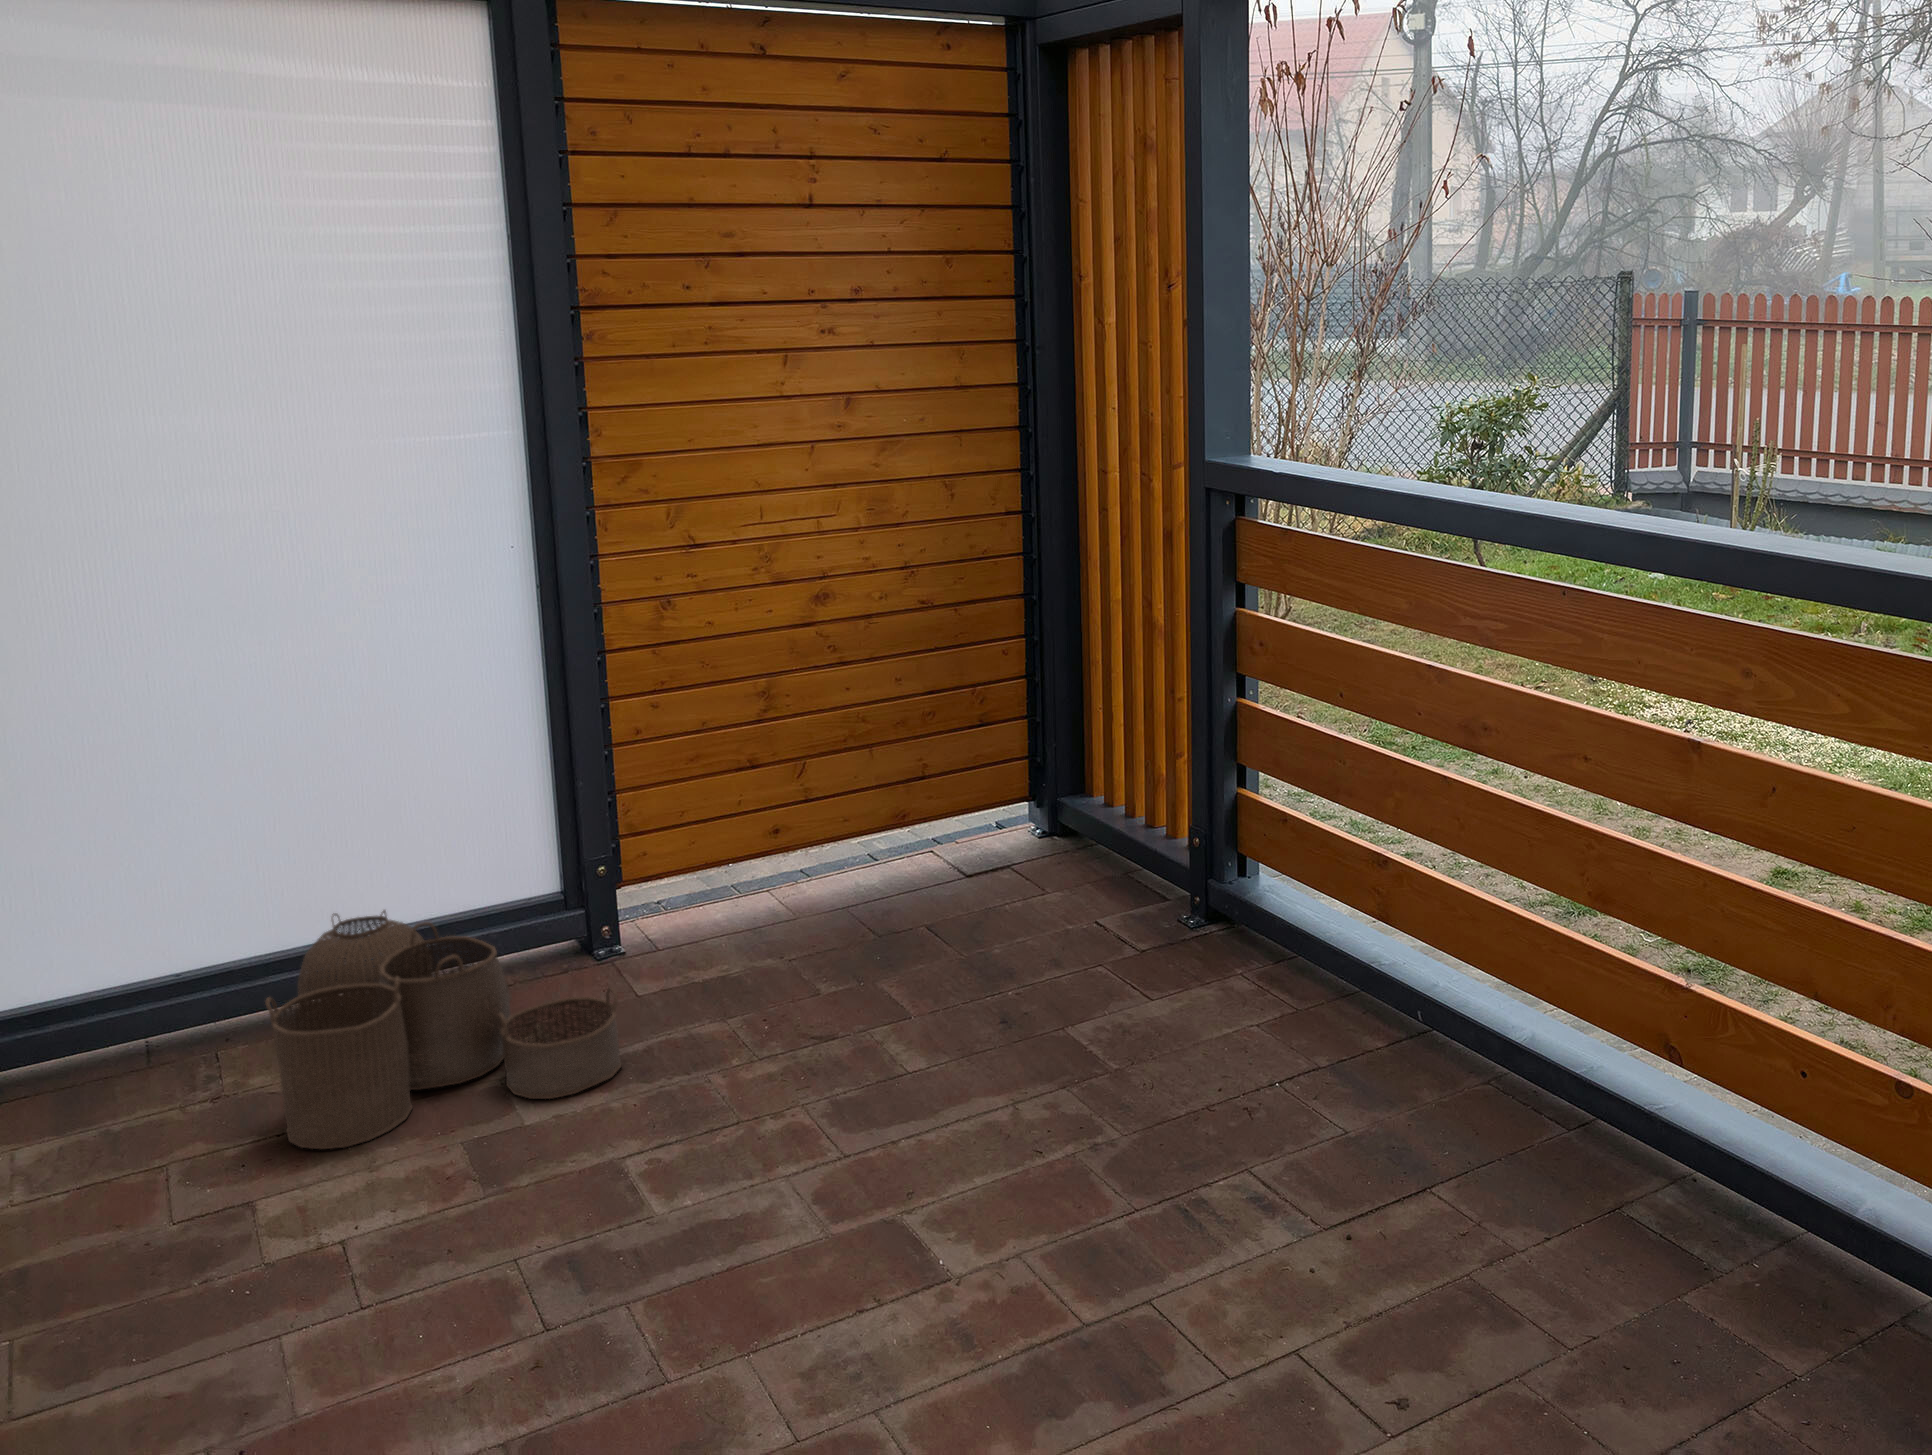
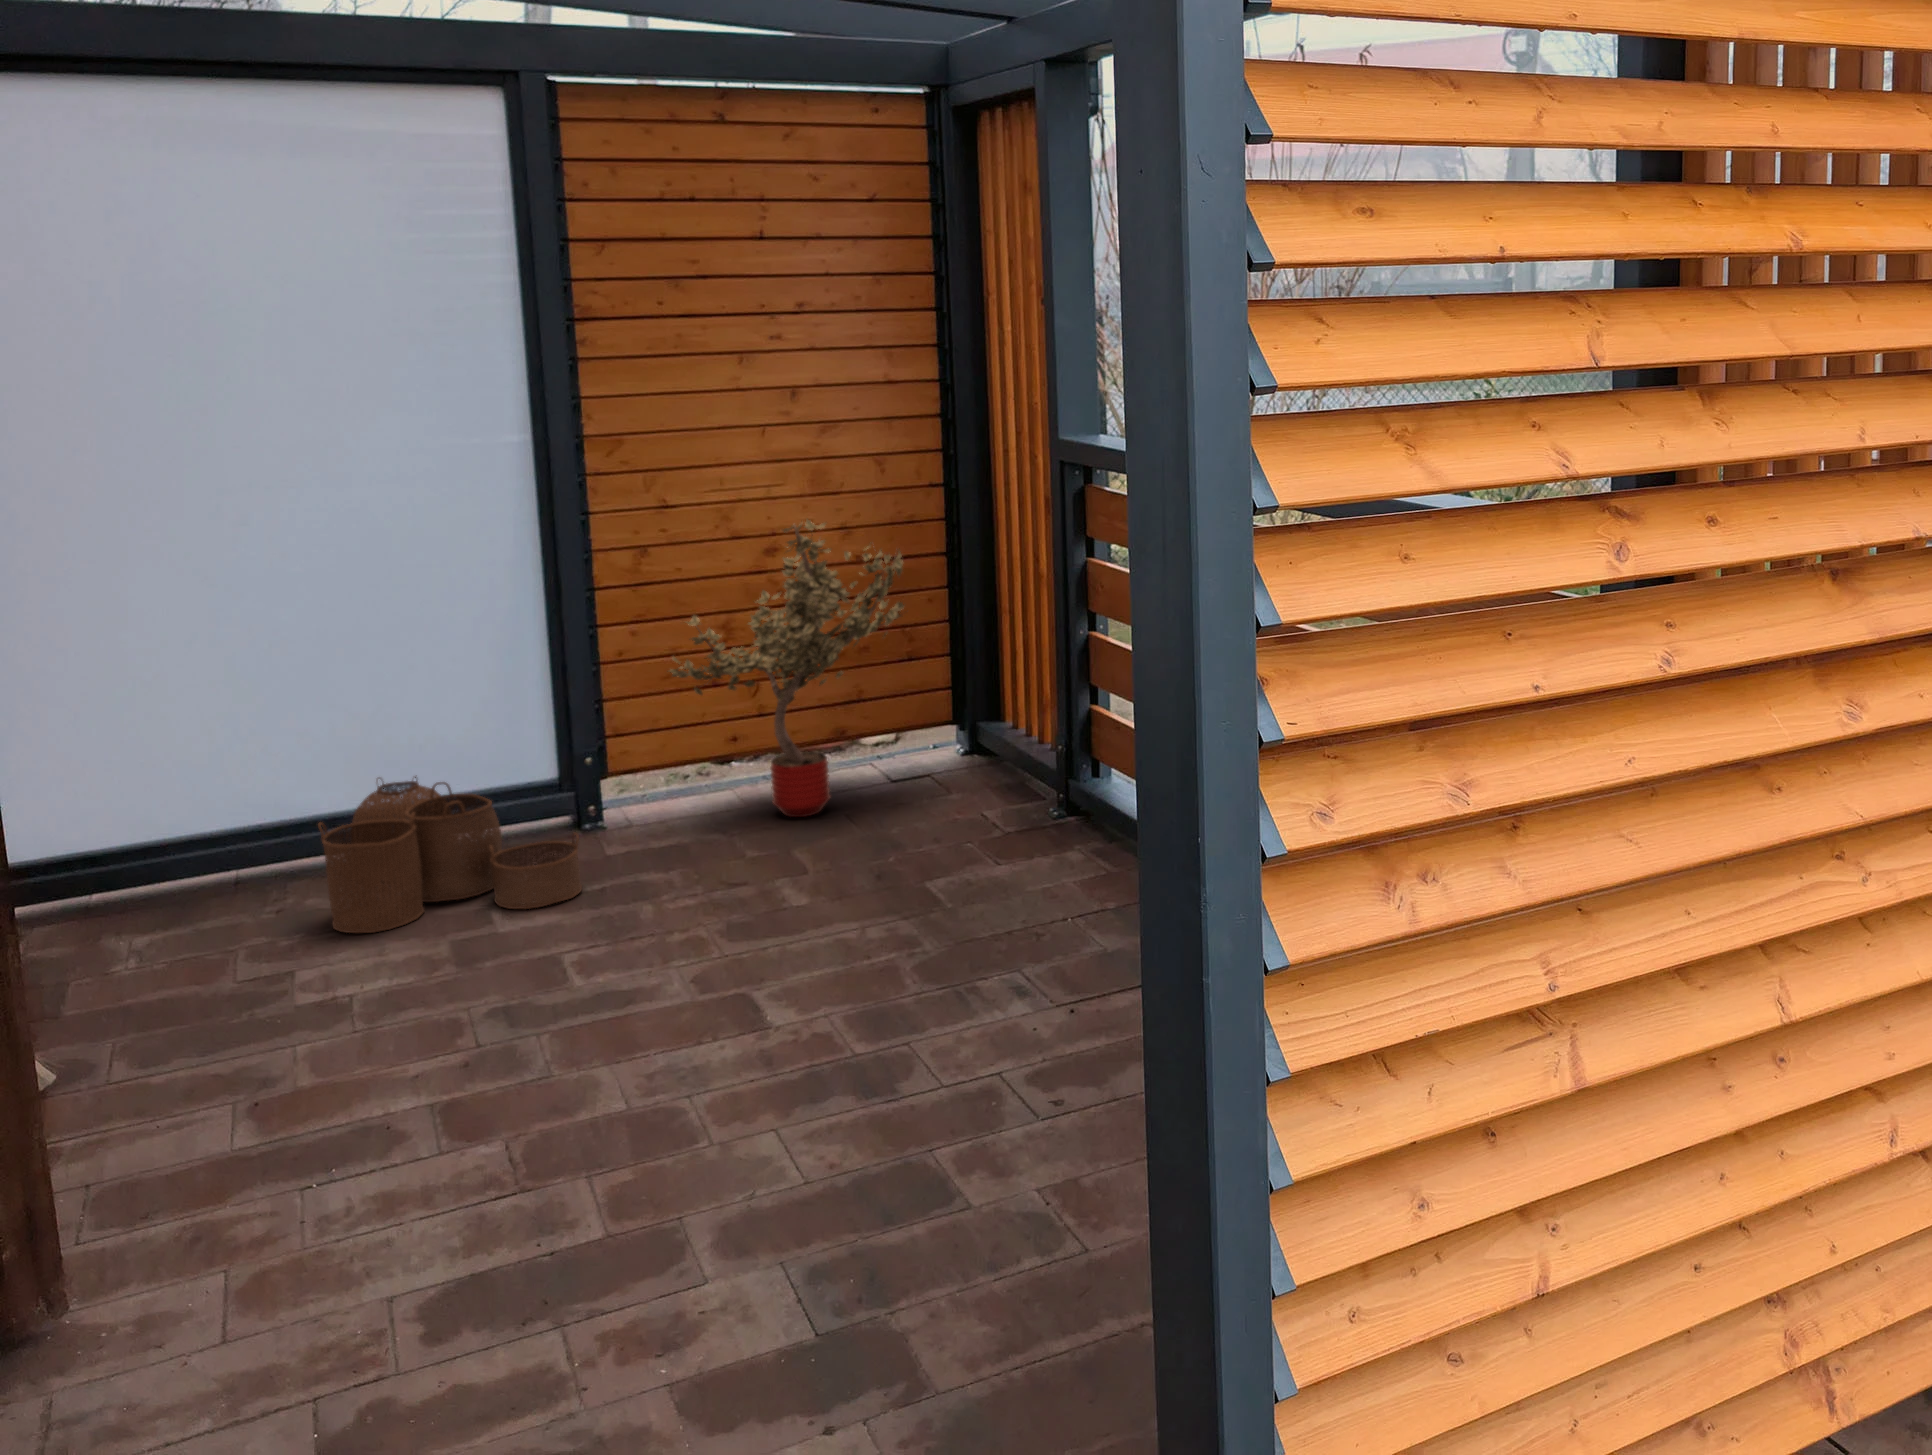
potted tree: none [709,558,1001,935] -> present [670,520,904,817]

